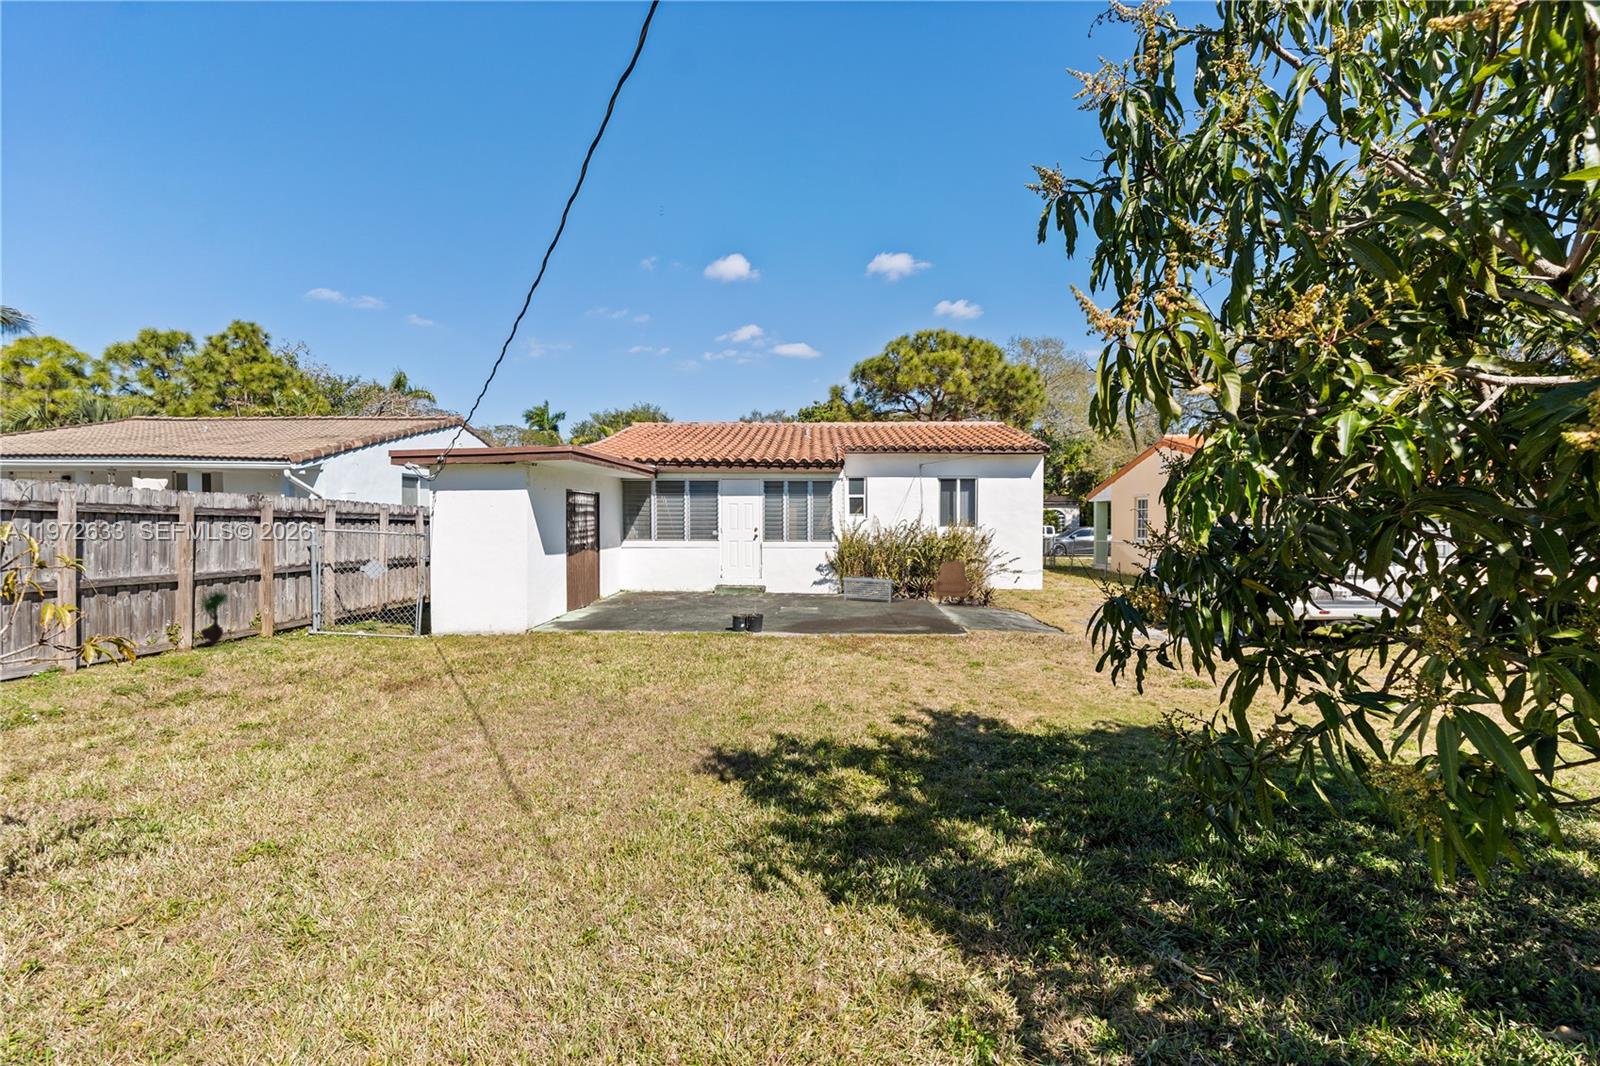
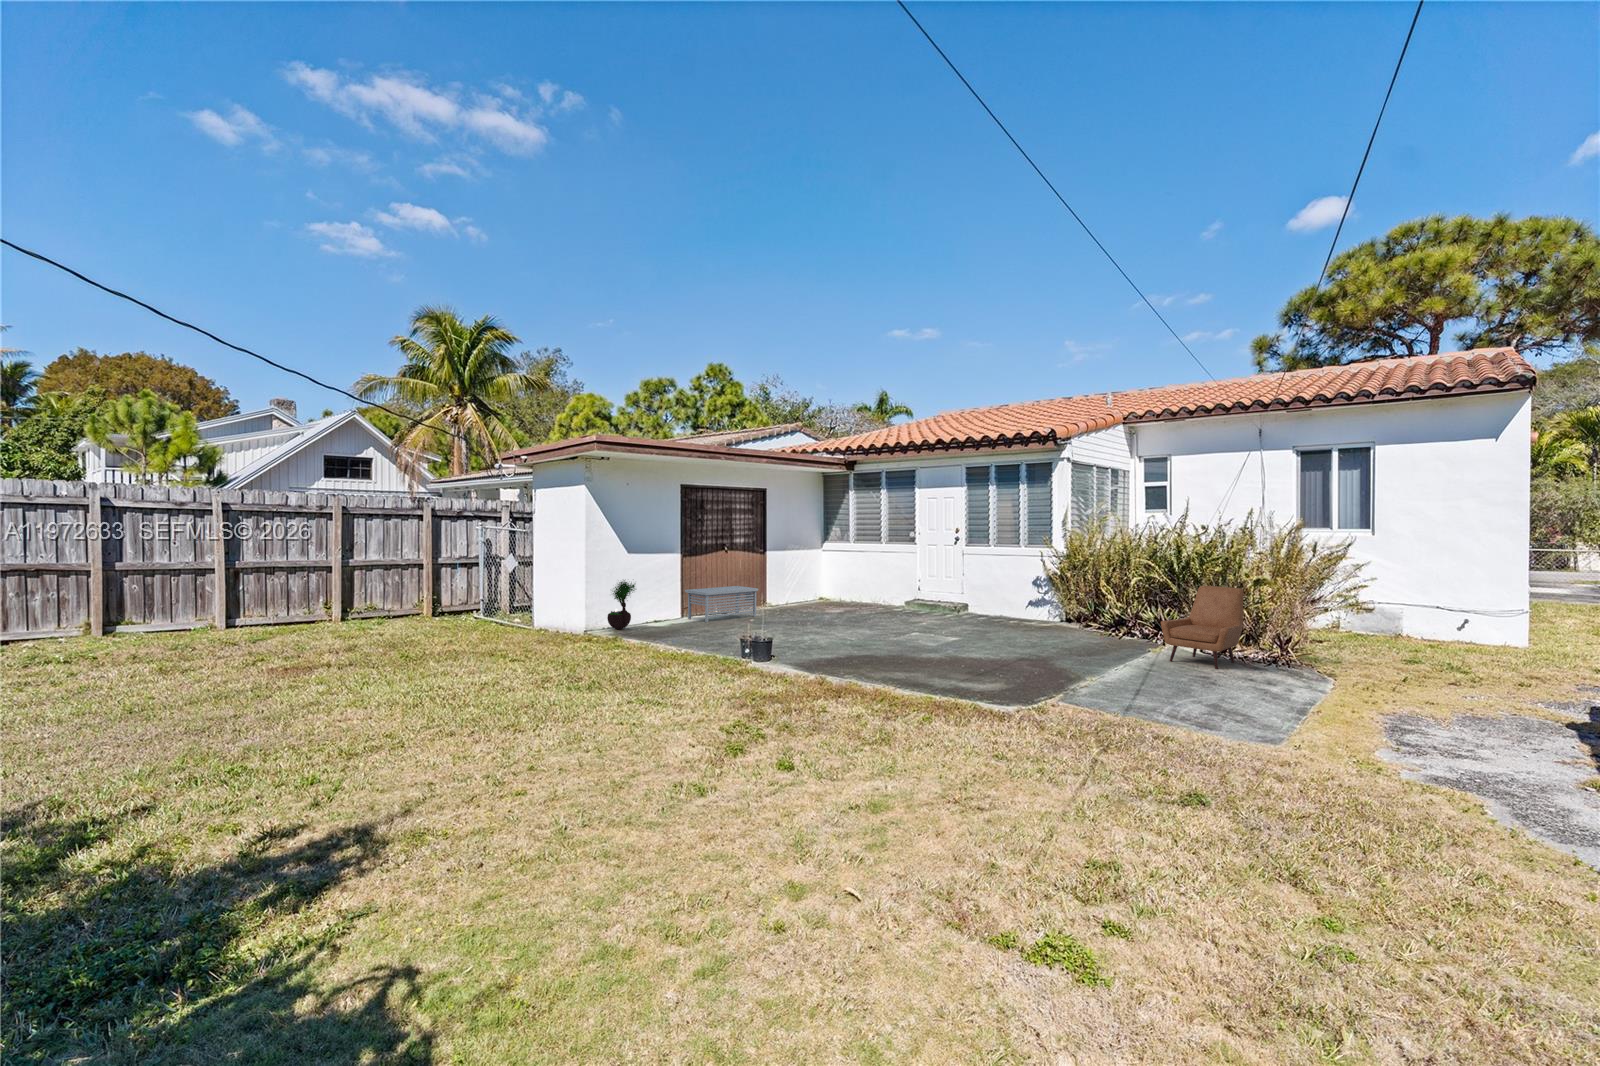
storage bench: present [843,577,898,603] -> present [685,586,758,622]
potted tree: present [199,589,229,646] -> present [607,580,635,629]

